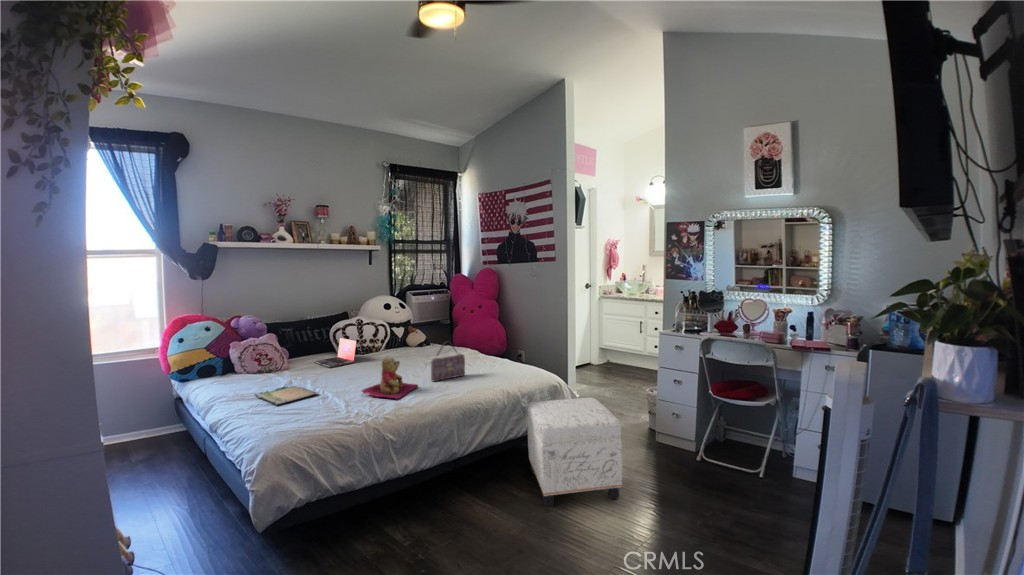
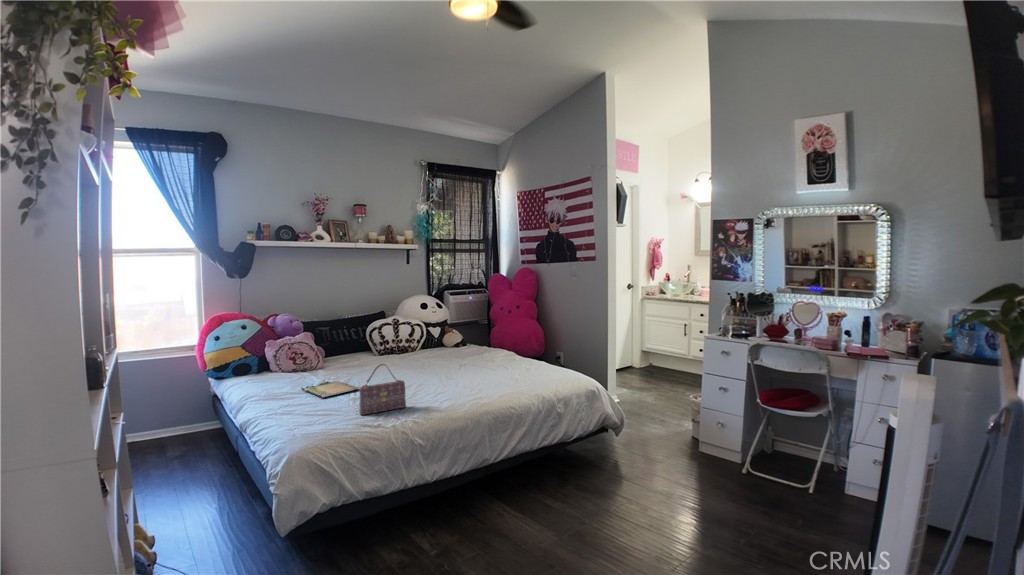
laptop: present [314,338,356,368] -> none [352,337,394,366]
handbag: present [431,342,465,381] -> present [359,364,406,415]
teddy bear: present [362,357,418,399] -> none [400,354,455,396]
ottoman: present [528,398,622,507] -> none [563,401,659,507]

